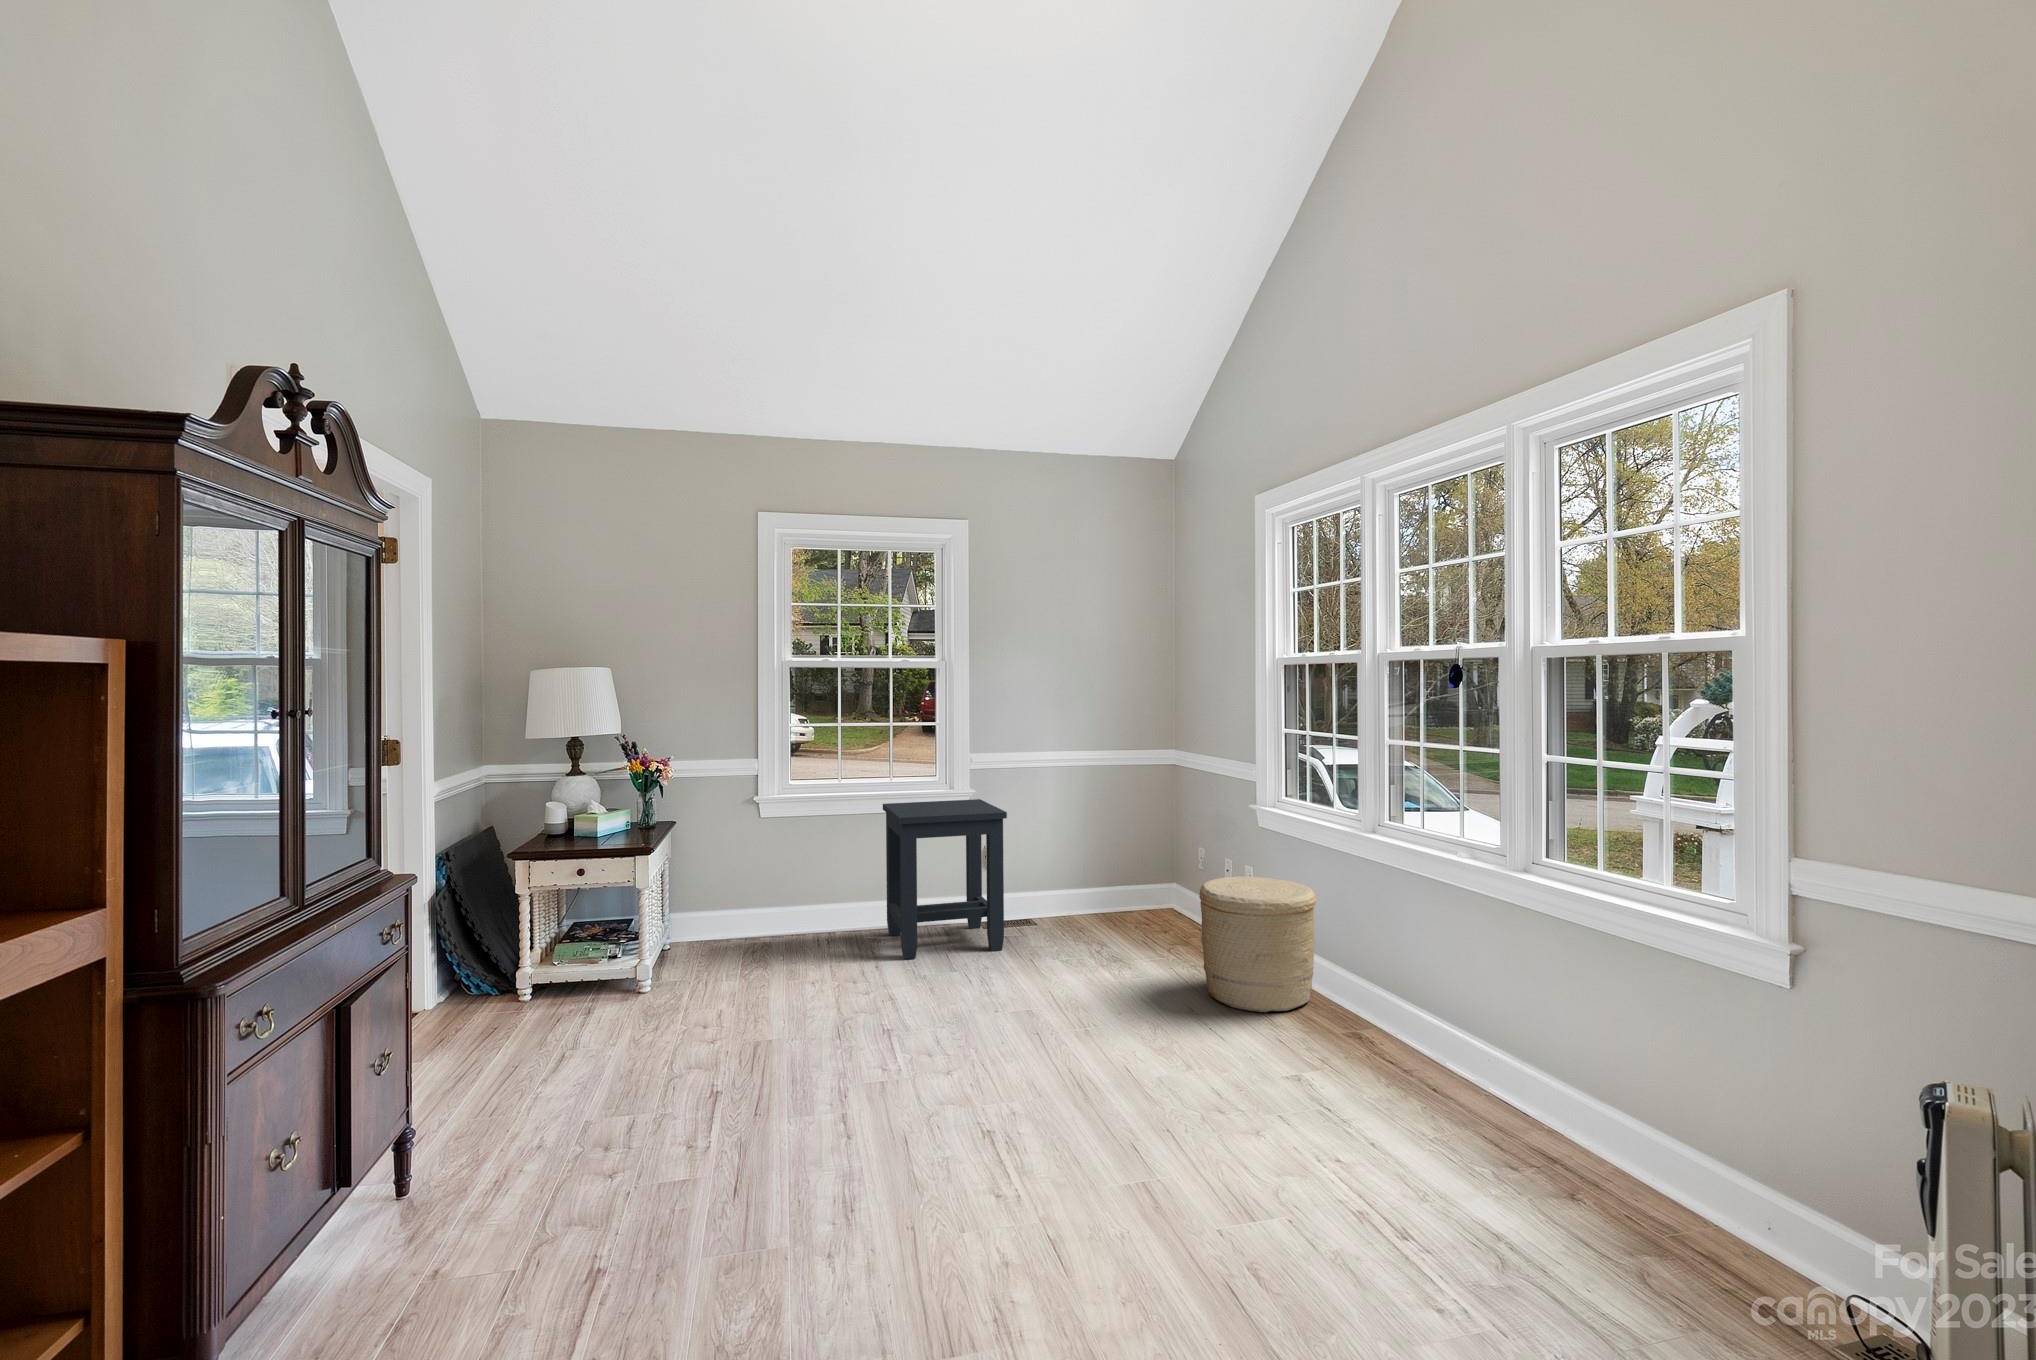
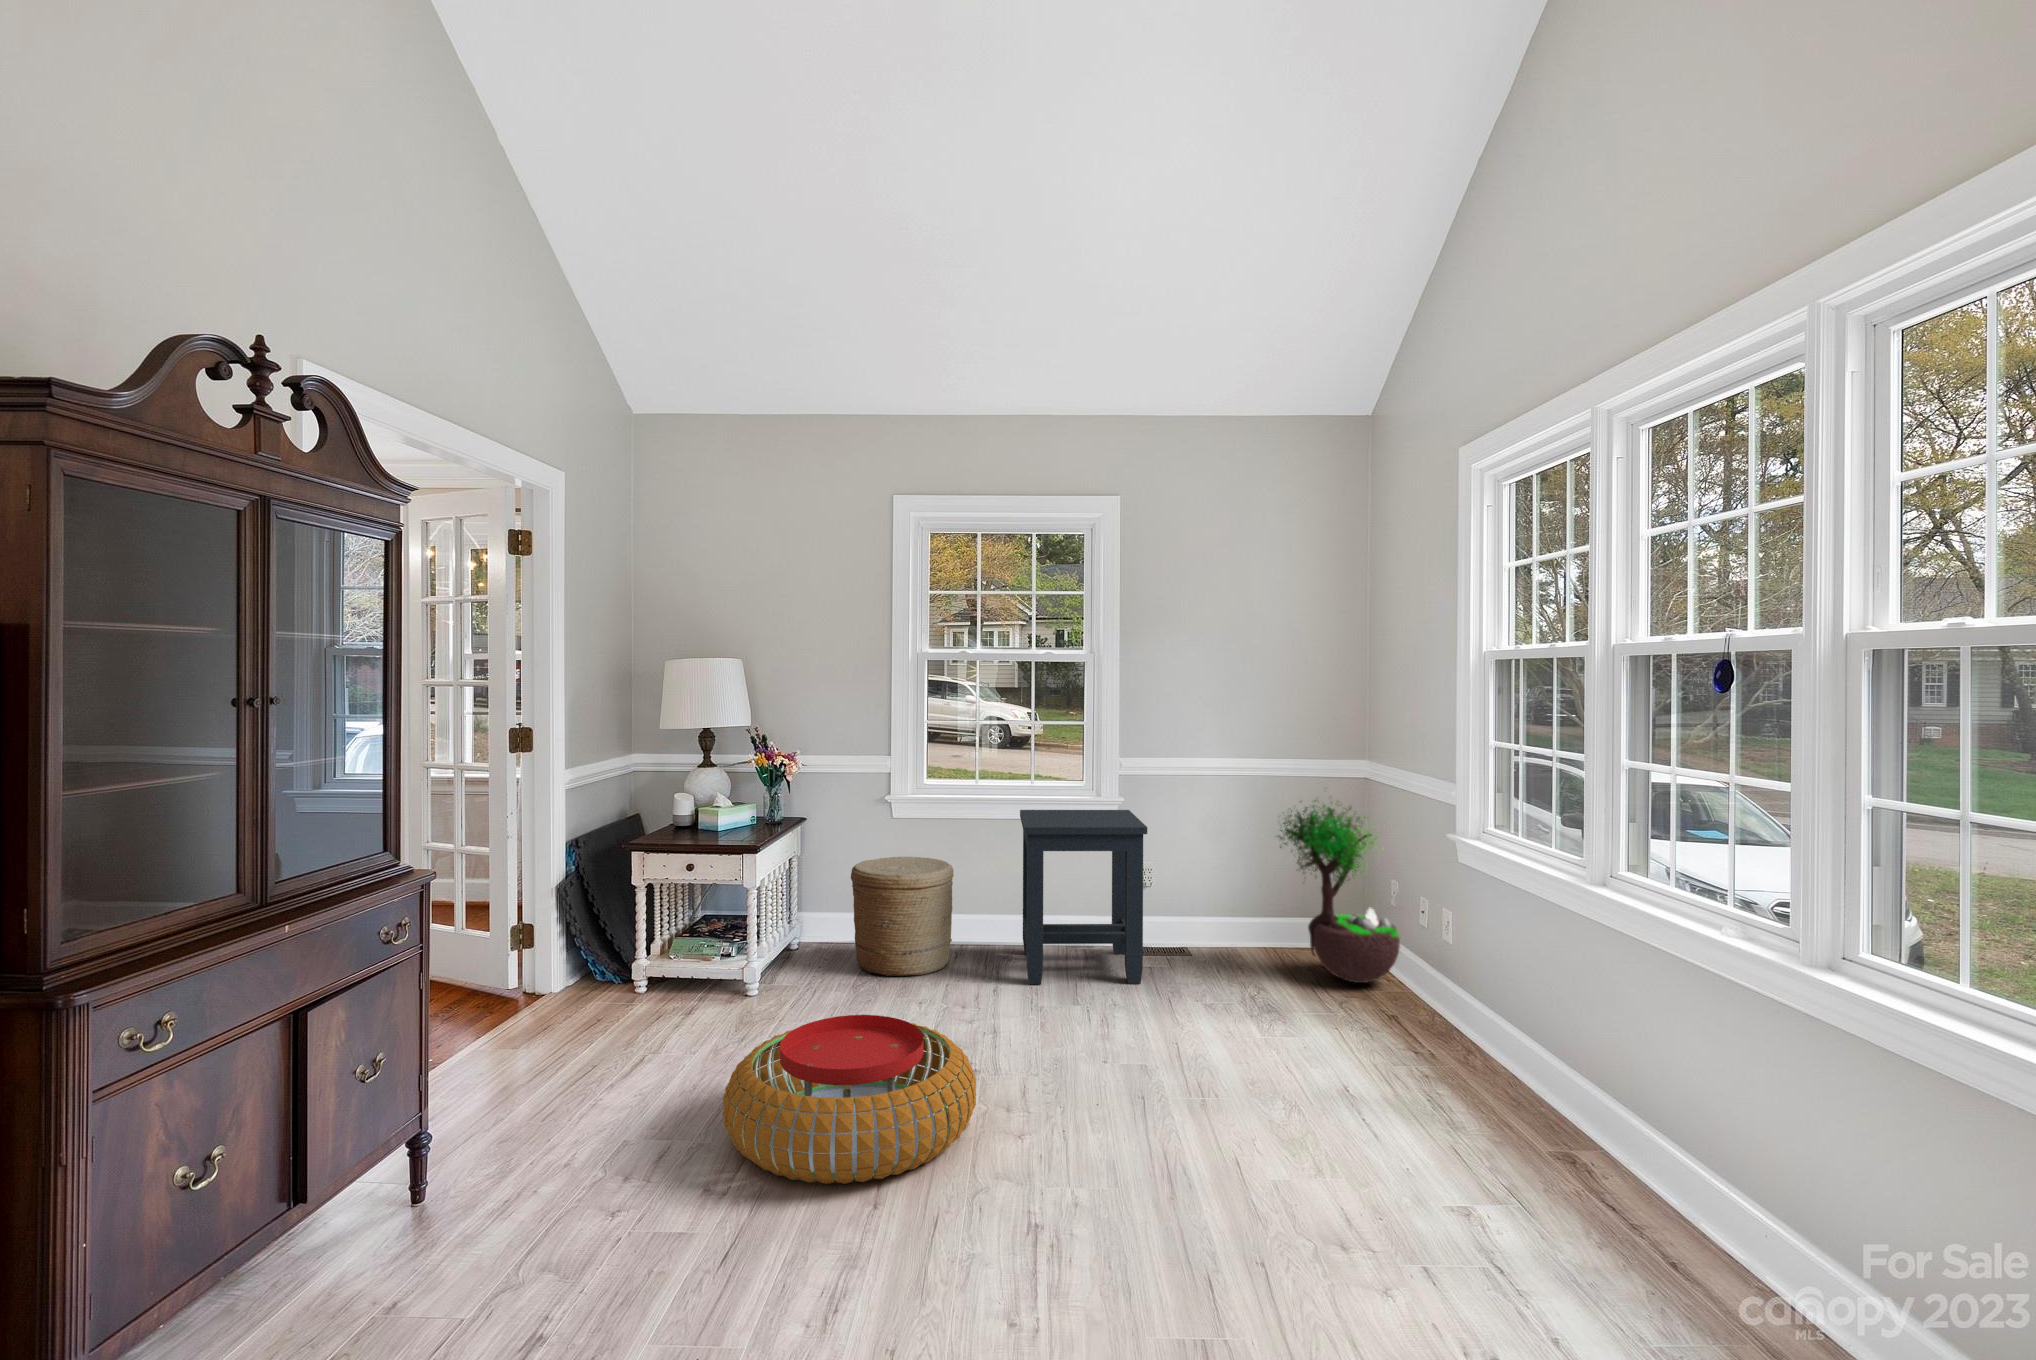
potted tree: none [1107,771,1211,933] -> present [1276,798,1400,983]
woven basket: present [1199,876,1316,1012] -> present [851,857,954,976]
pouf: none [682,987,909,1128] -> present [723,1015,976,1184]

